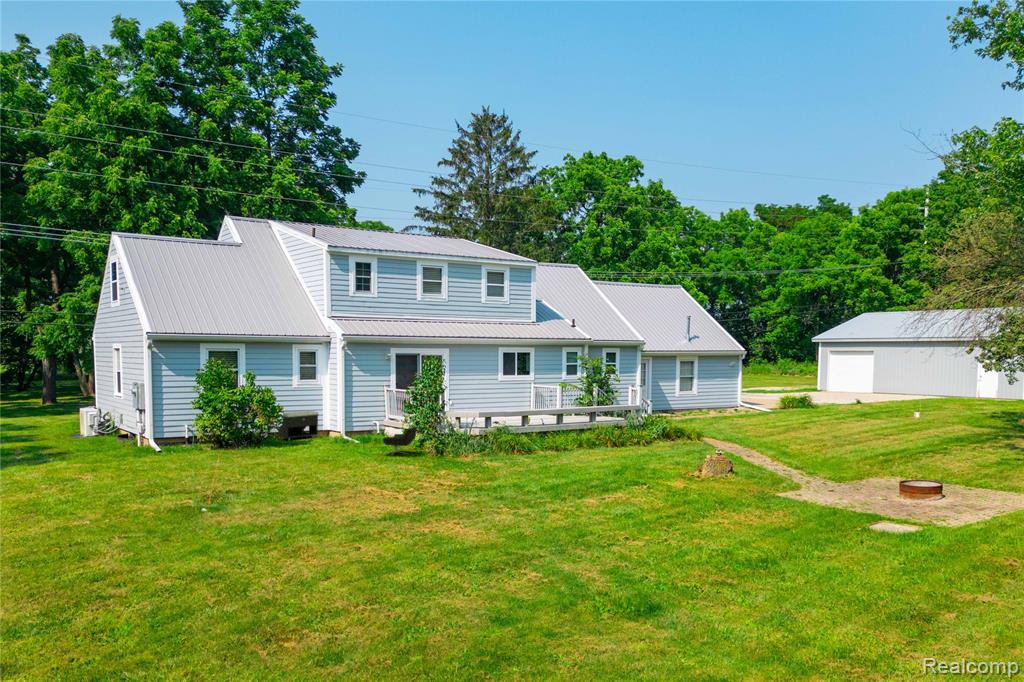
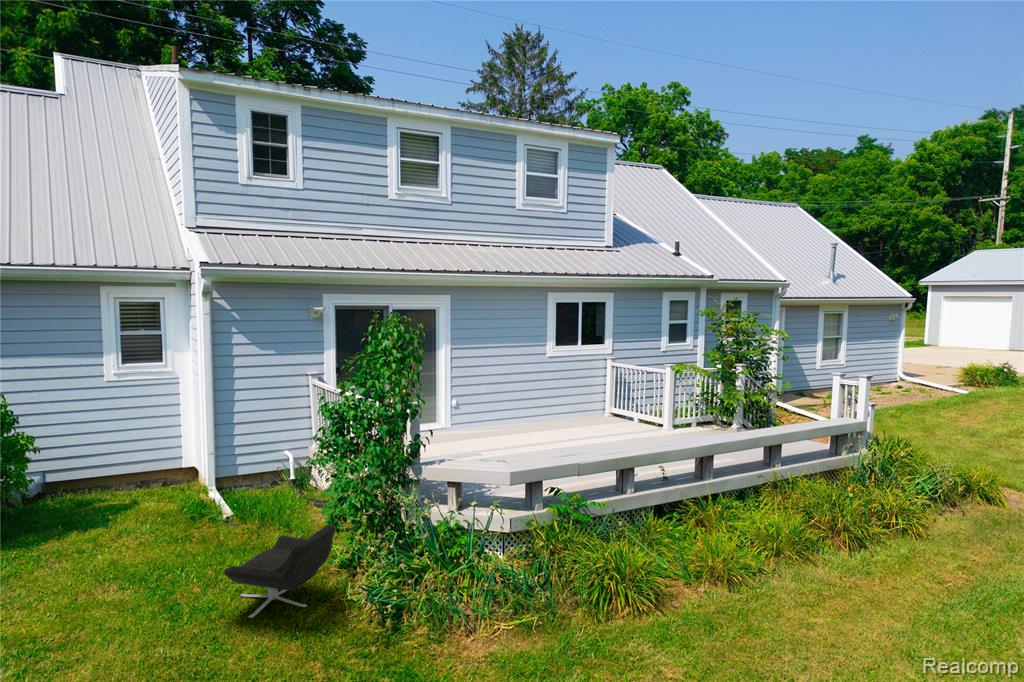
storage bench: present [278,411,318,440] -> none [59,429,157,505]

